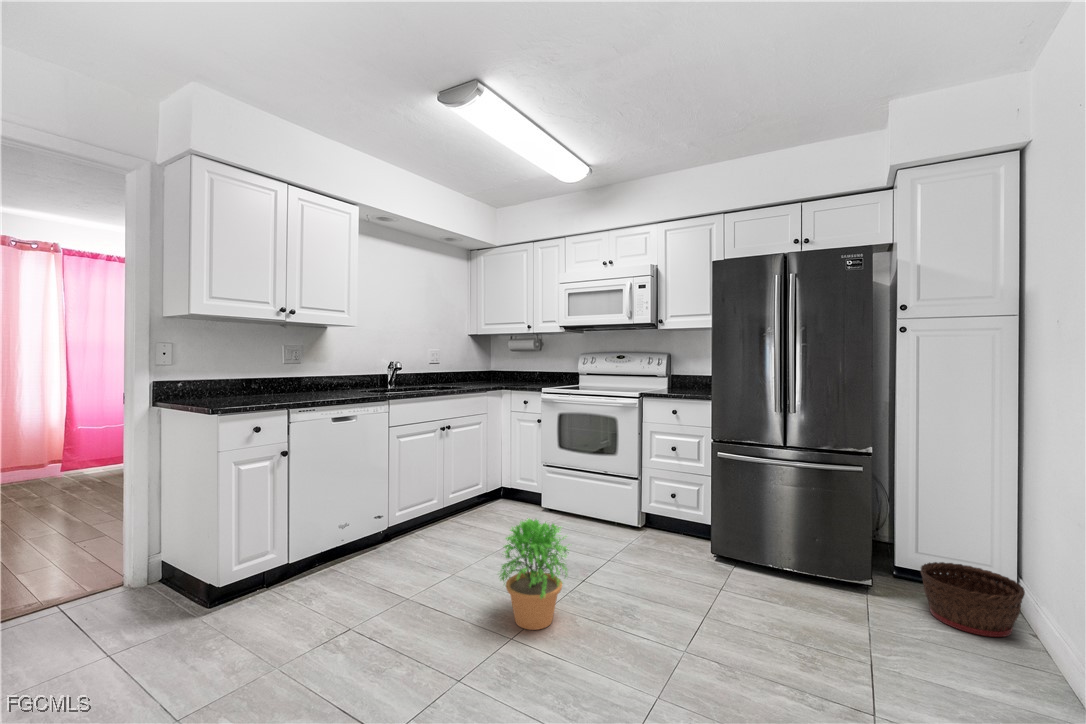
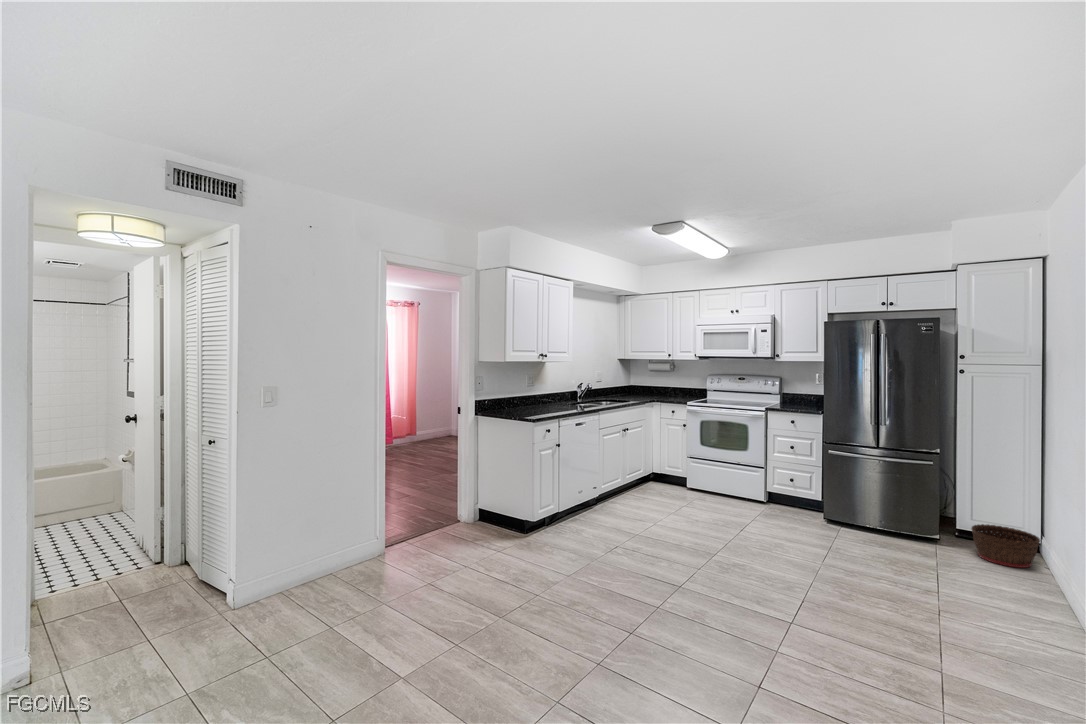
potted plant: present [500,519,569,630] -> none [697,487,743,552]

